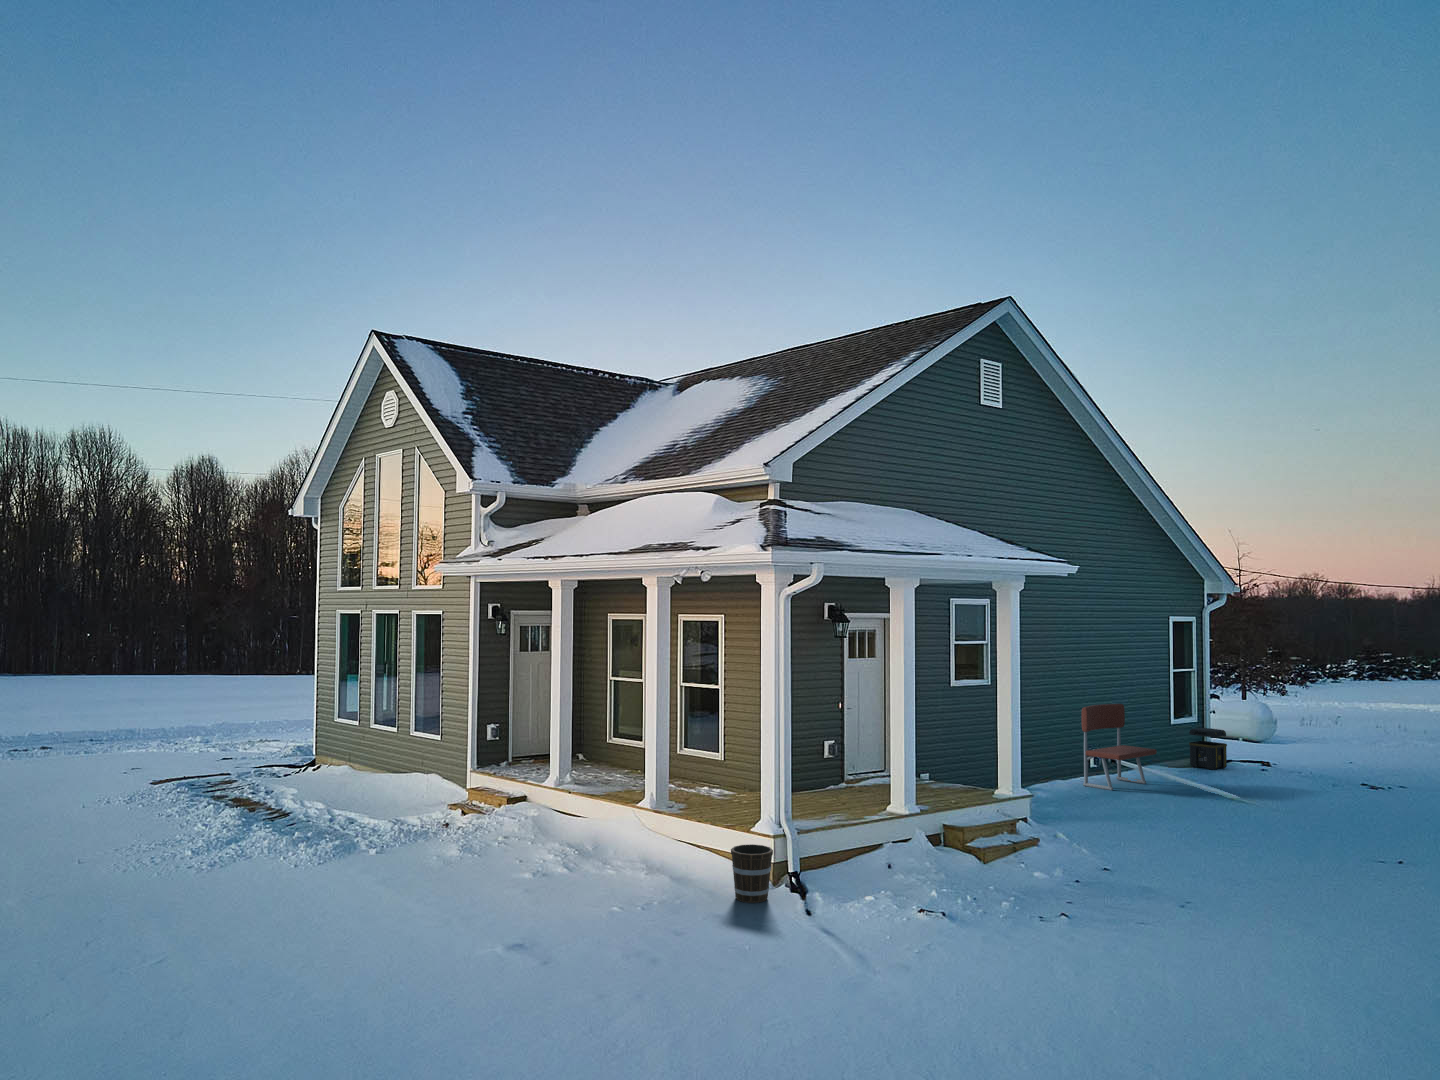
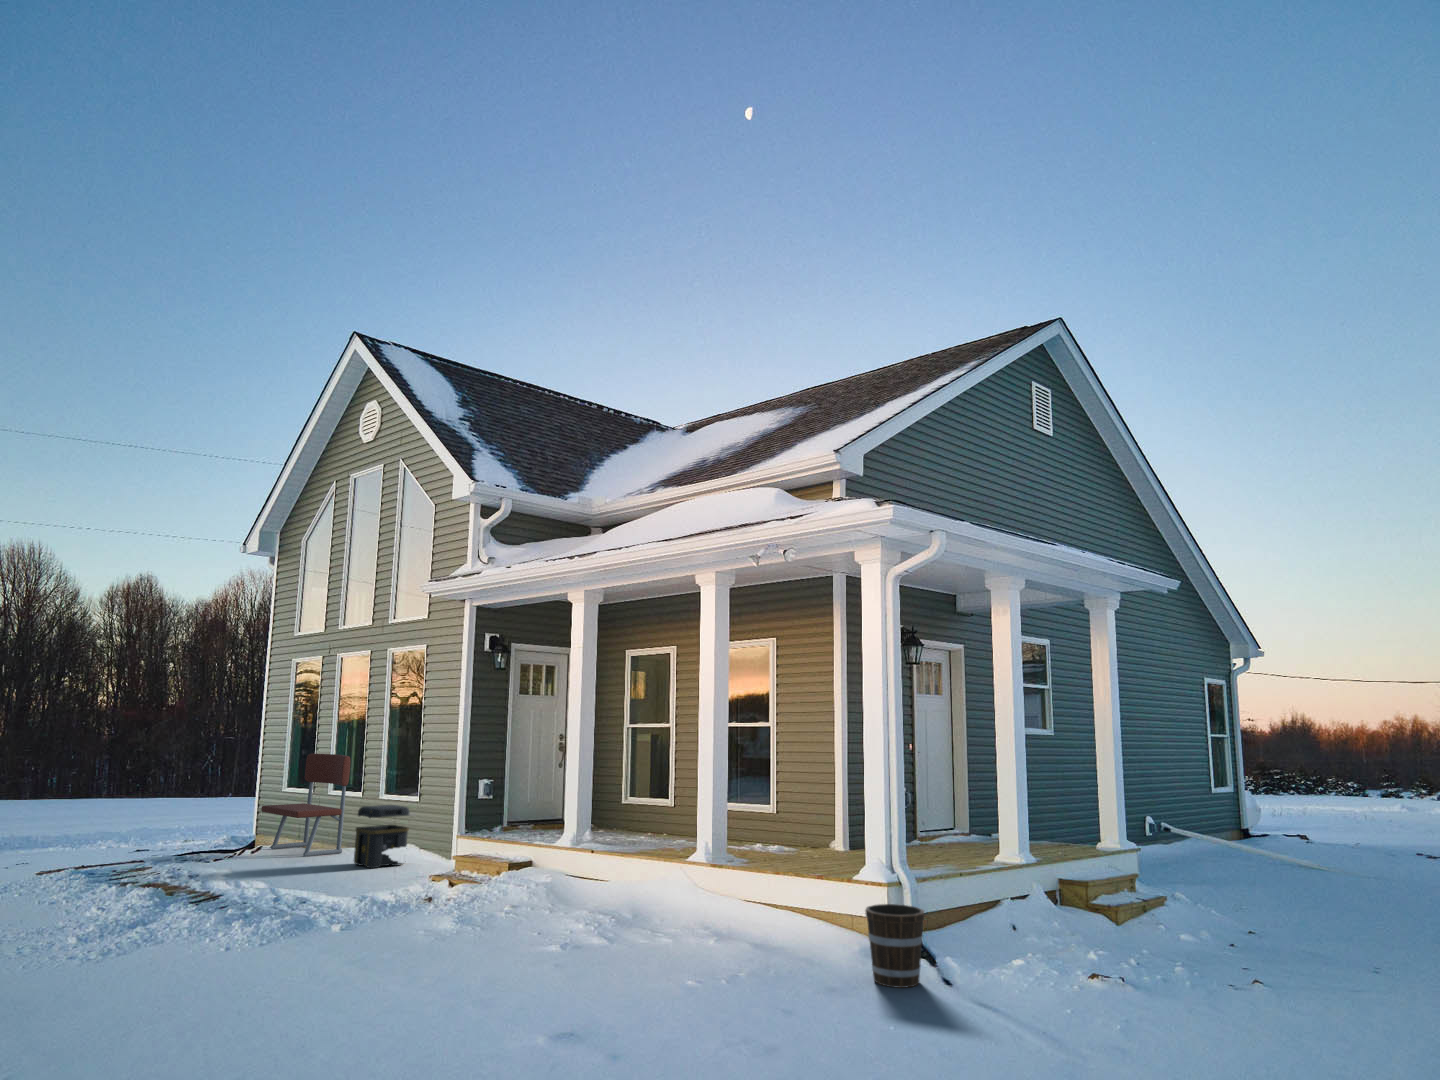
bench: present [1082,704,1157,790] -> present [261,754,350,857]
toolbox: present [1189,728,1227,770] -> present [354,805,410,868]

